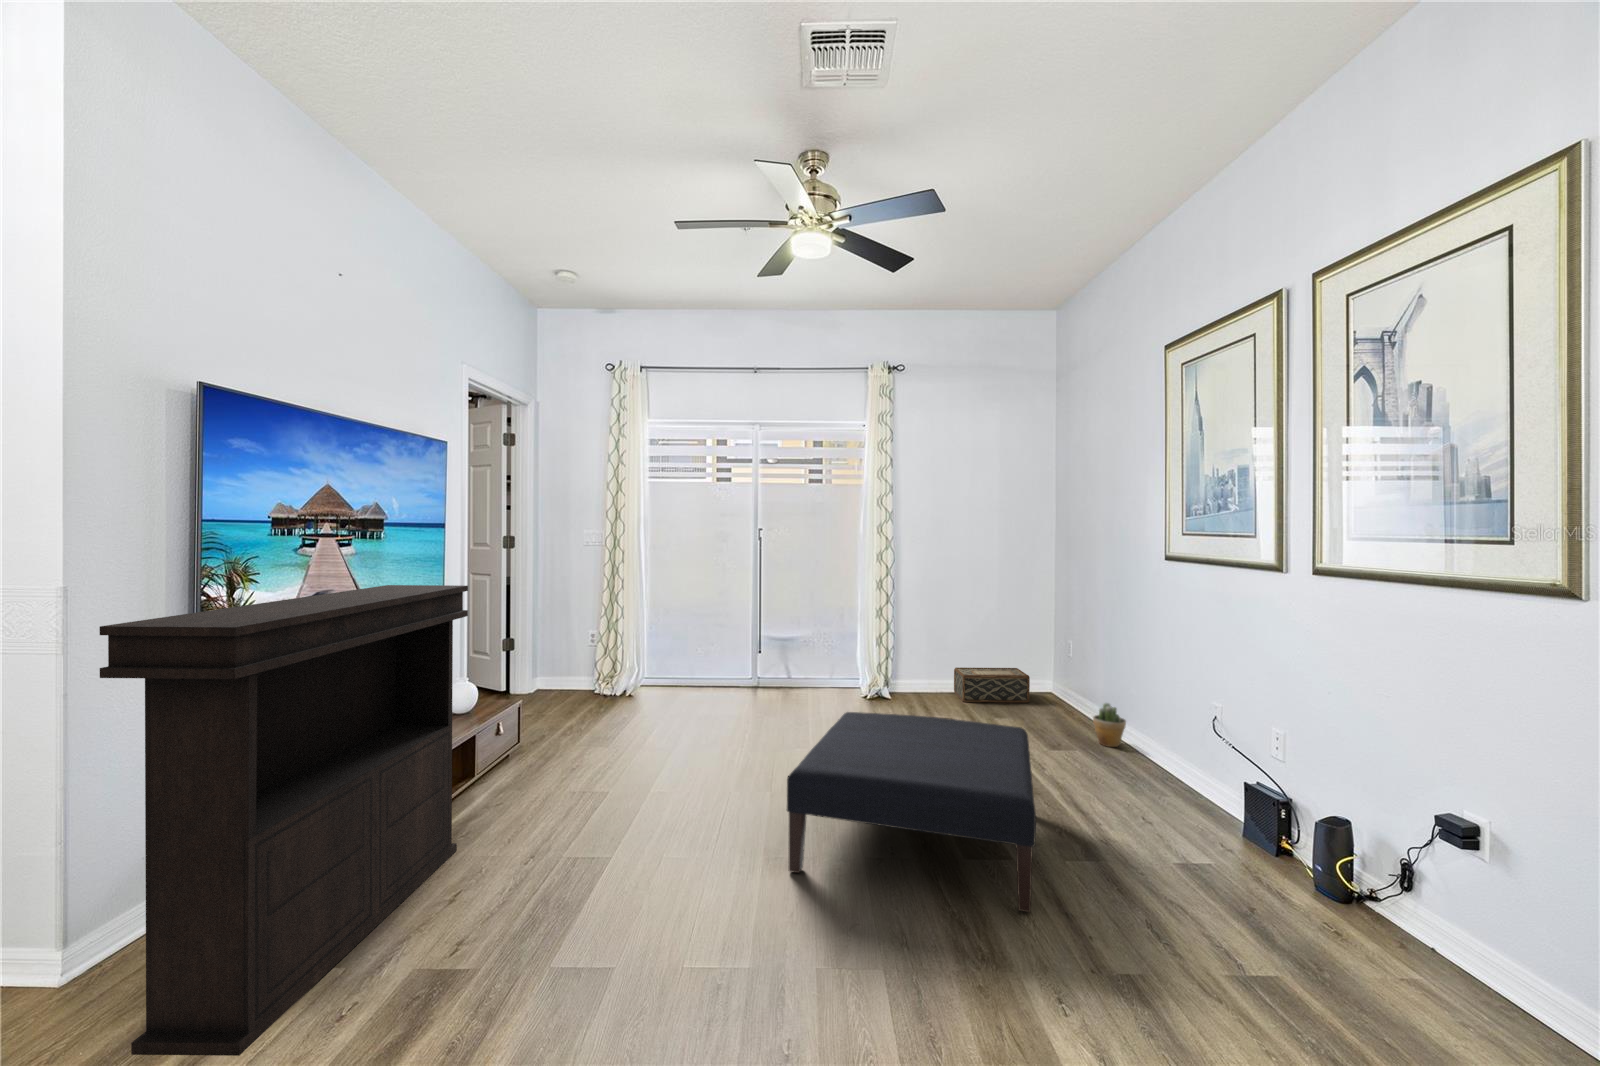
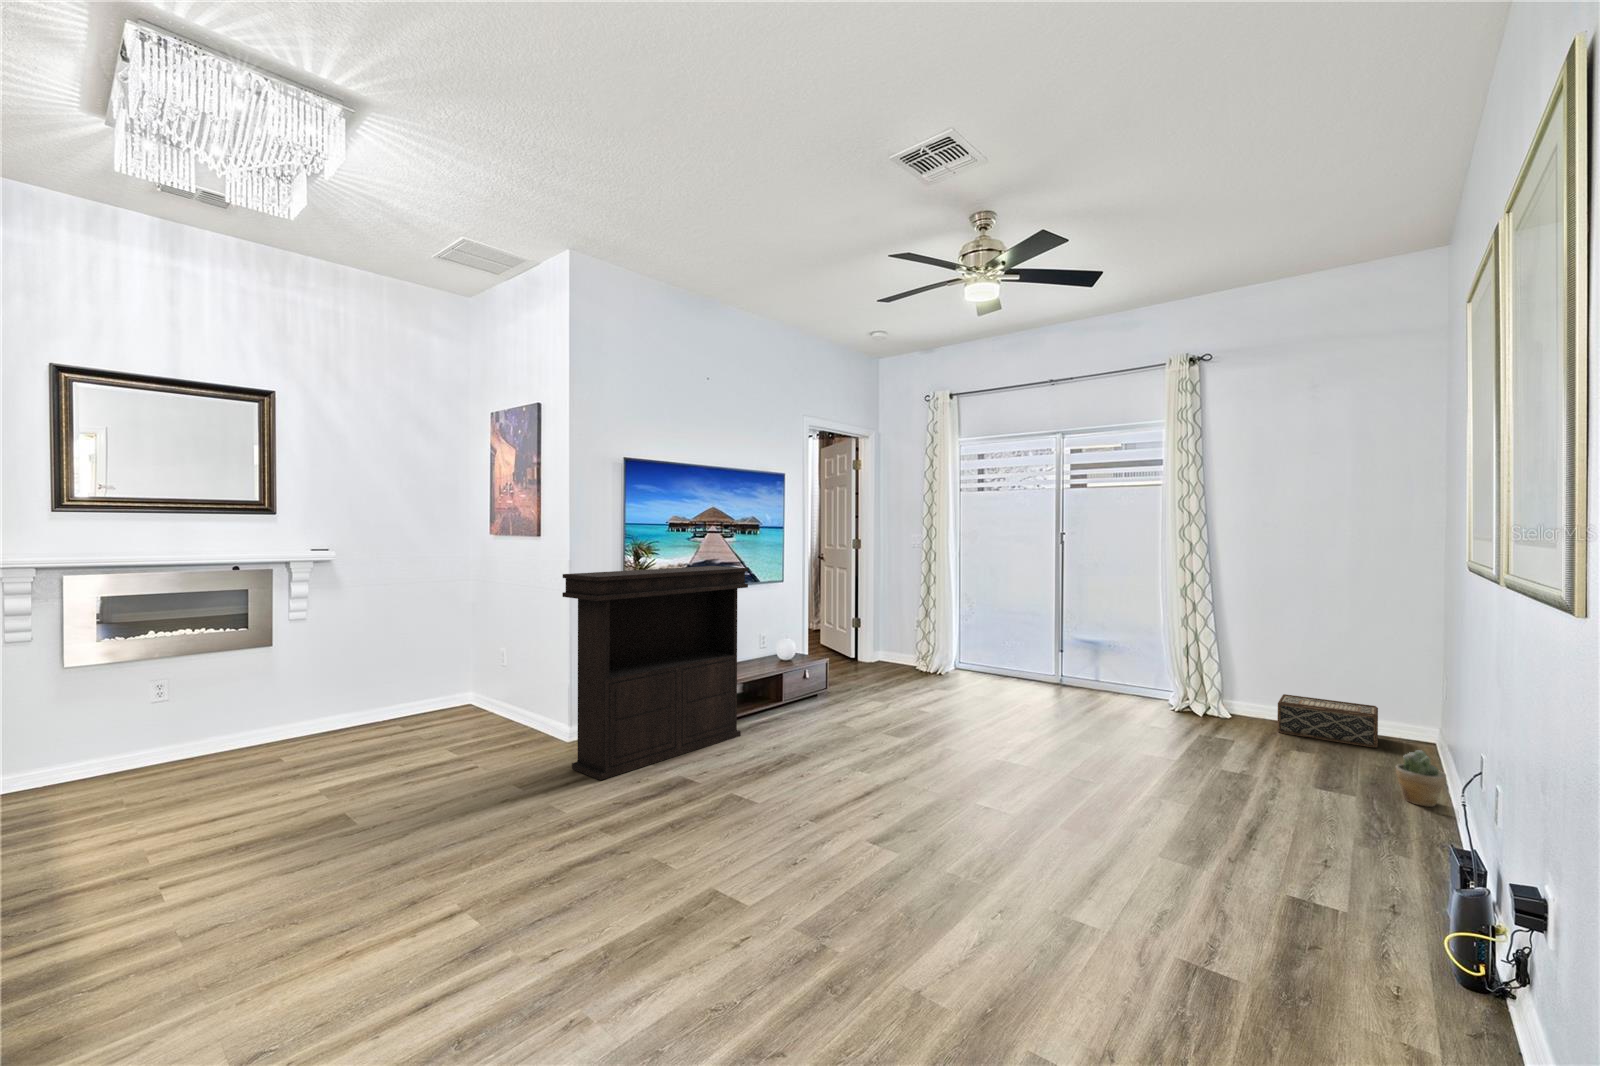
ottoman: present [786,712,1036,912] -> none [911,696,1187,865]

